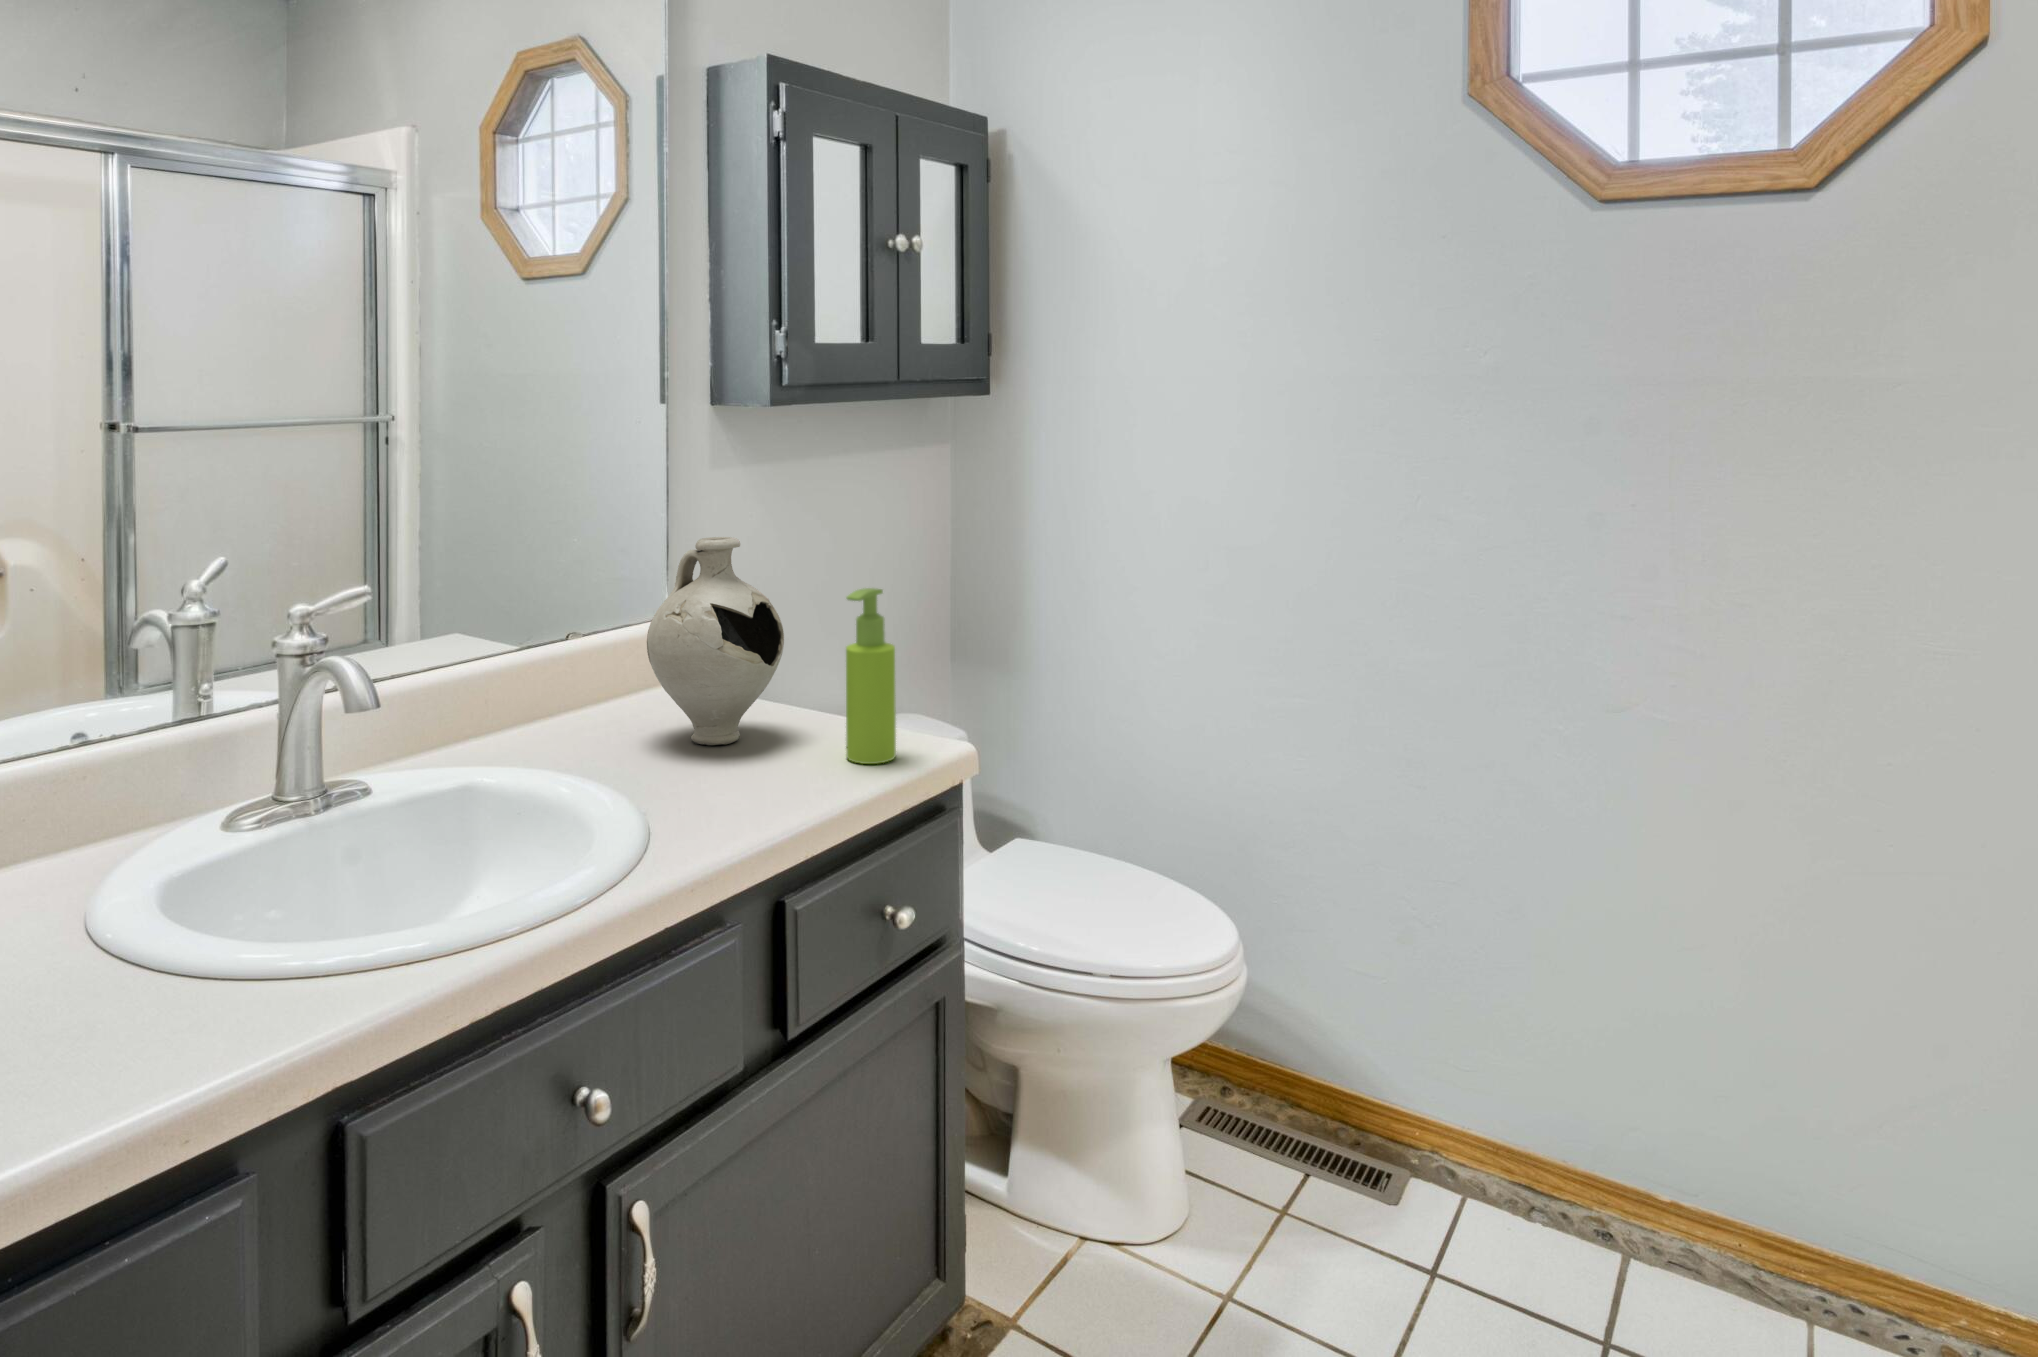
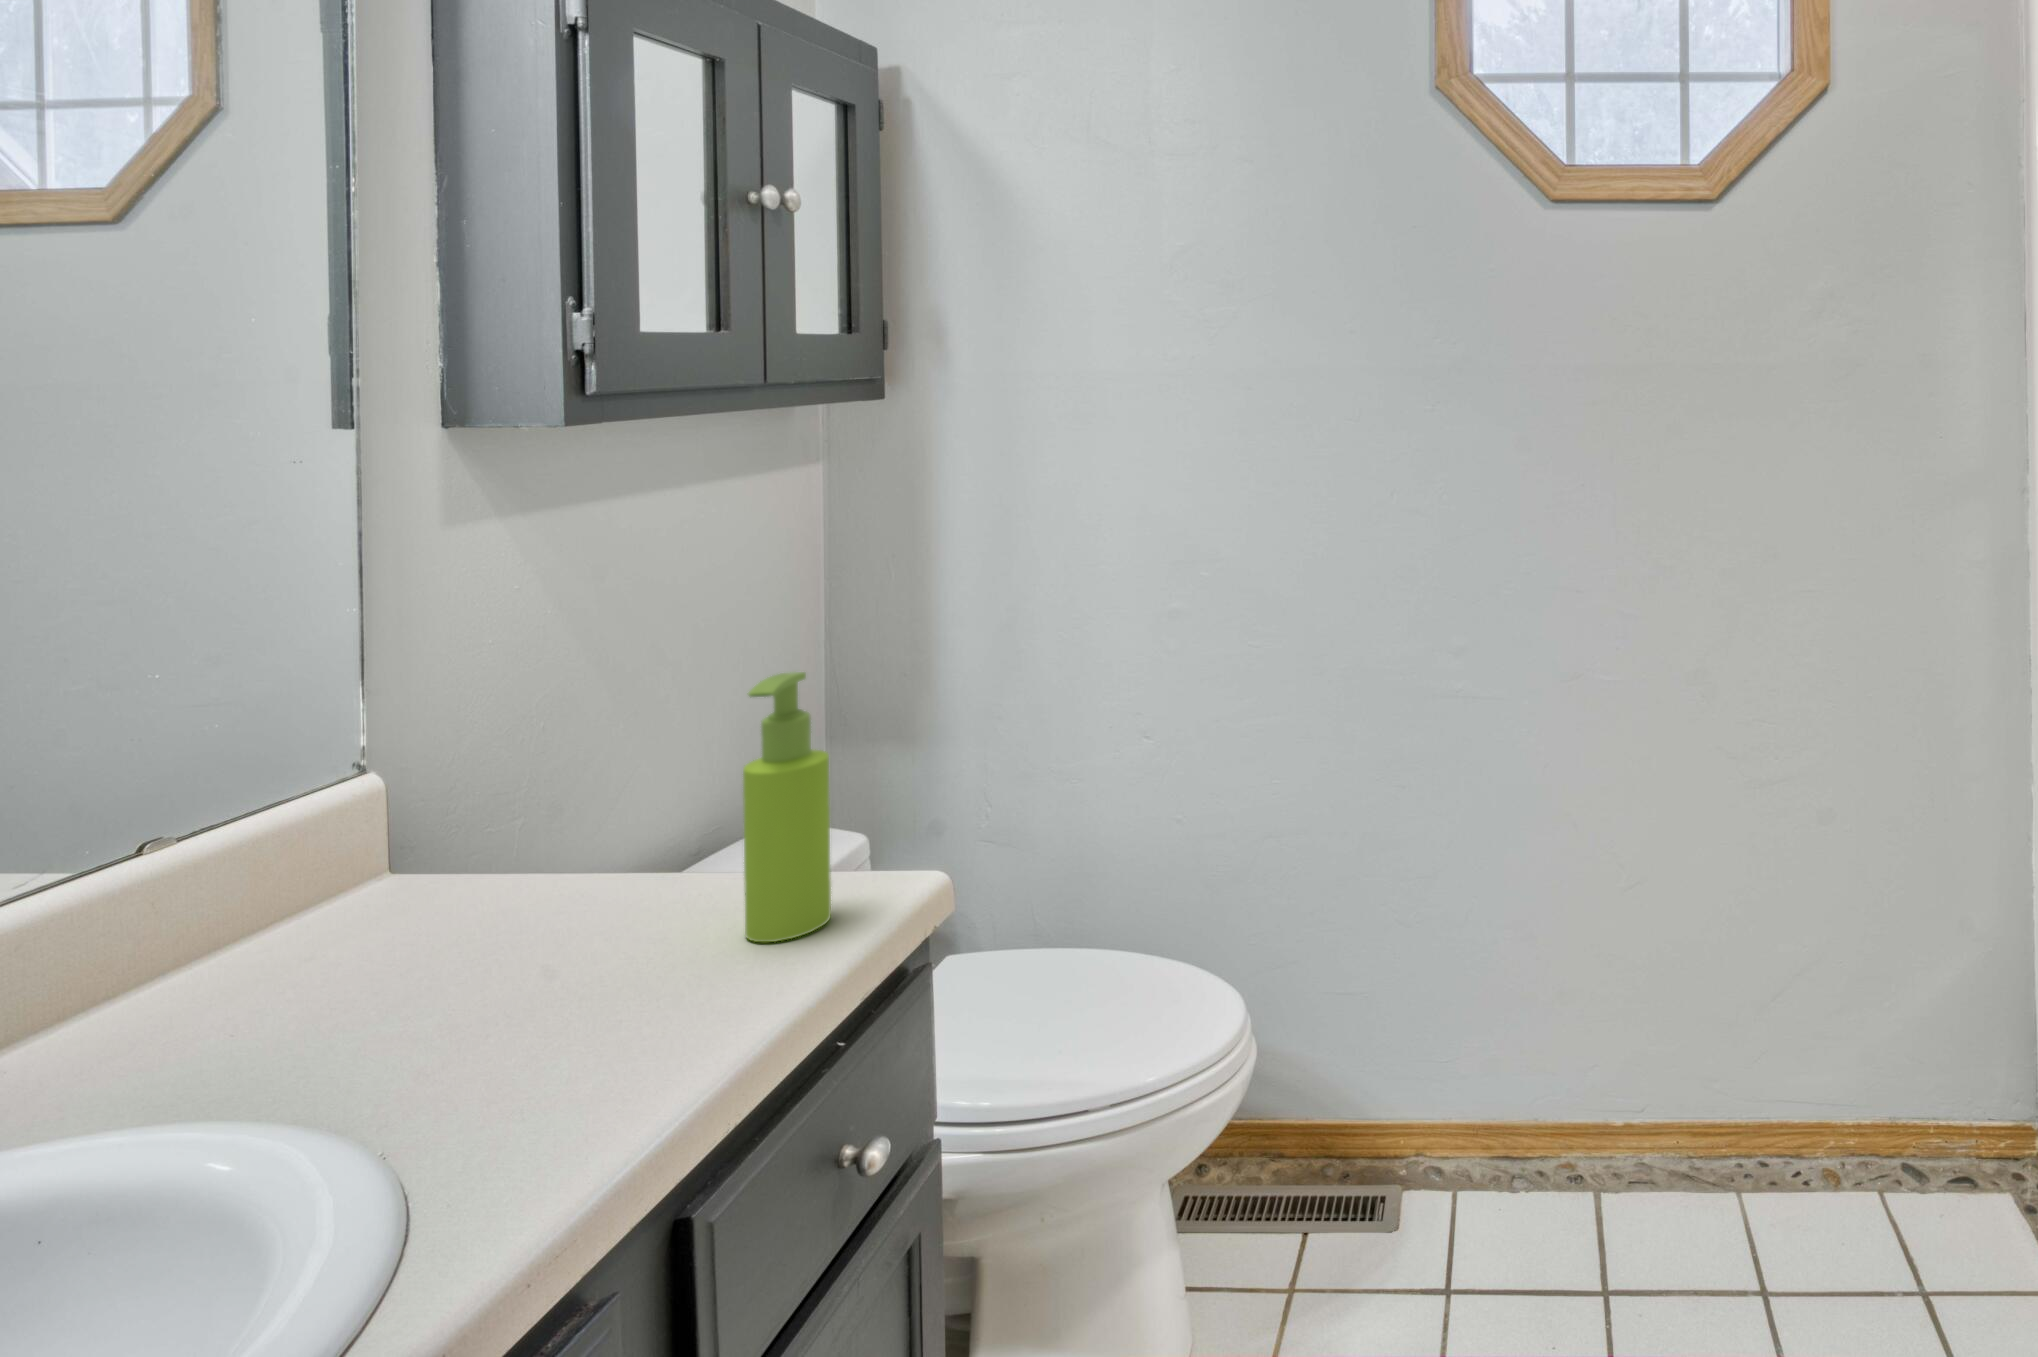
decorative vase: present [647,537,784,746] -> none [320,624,618,984]

